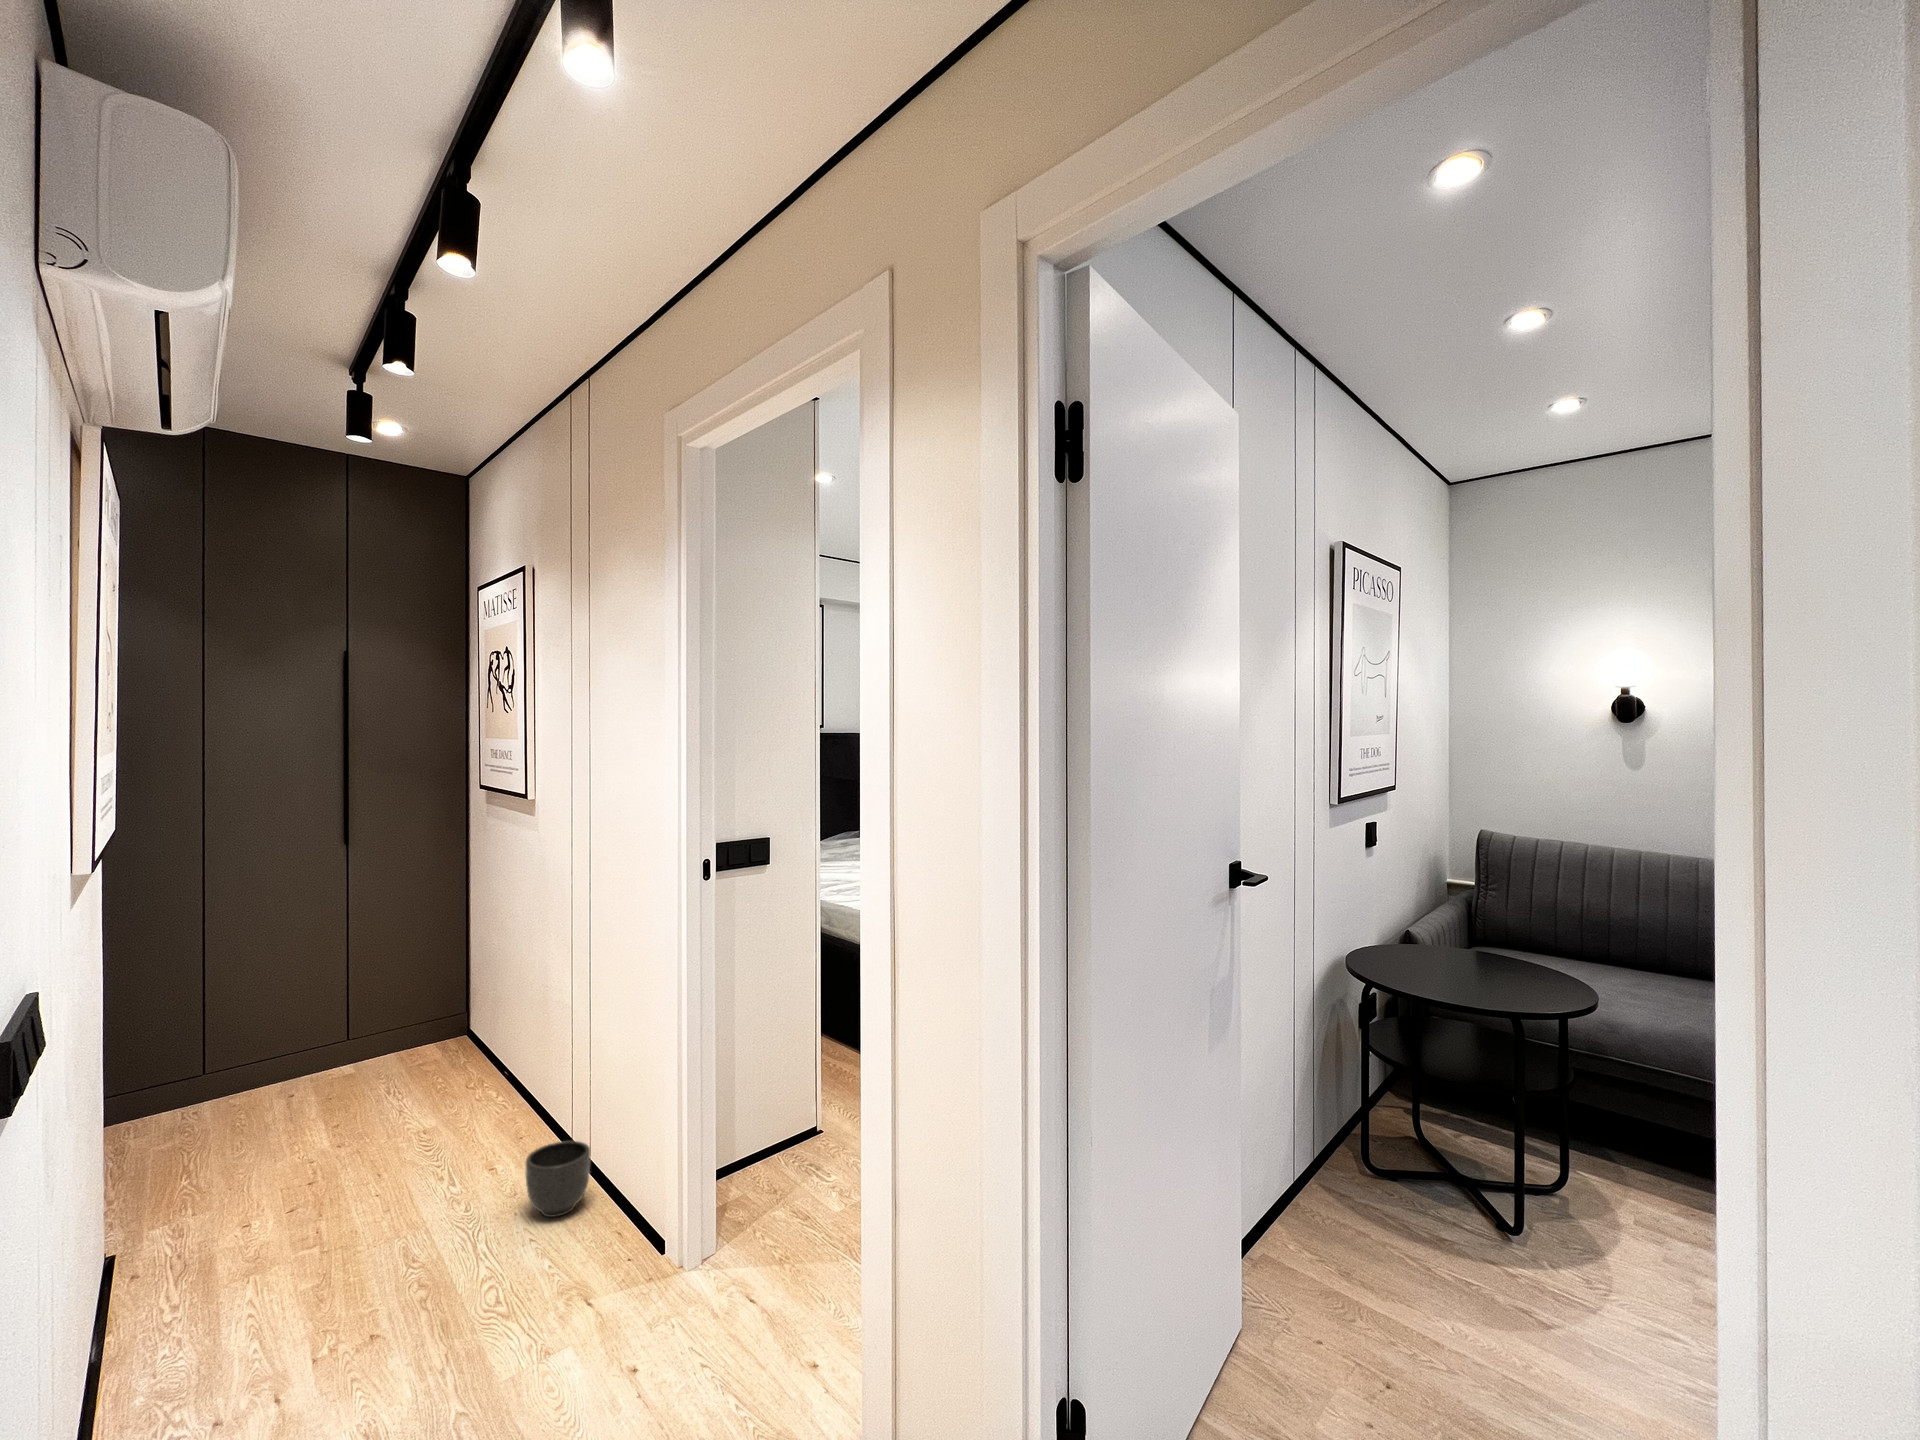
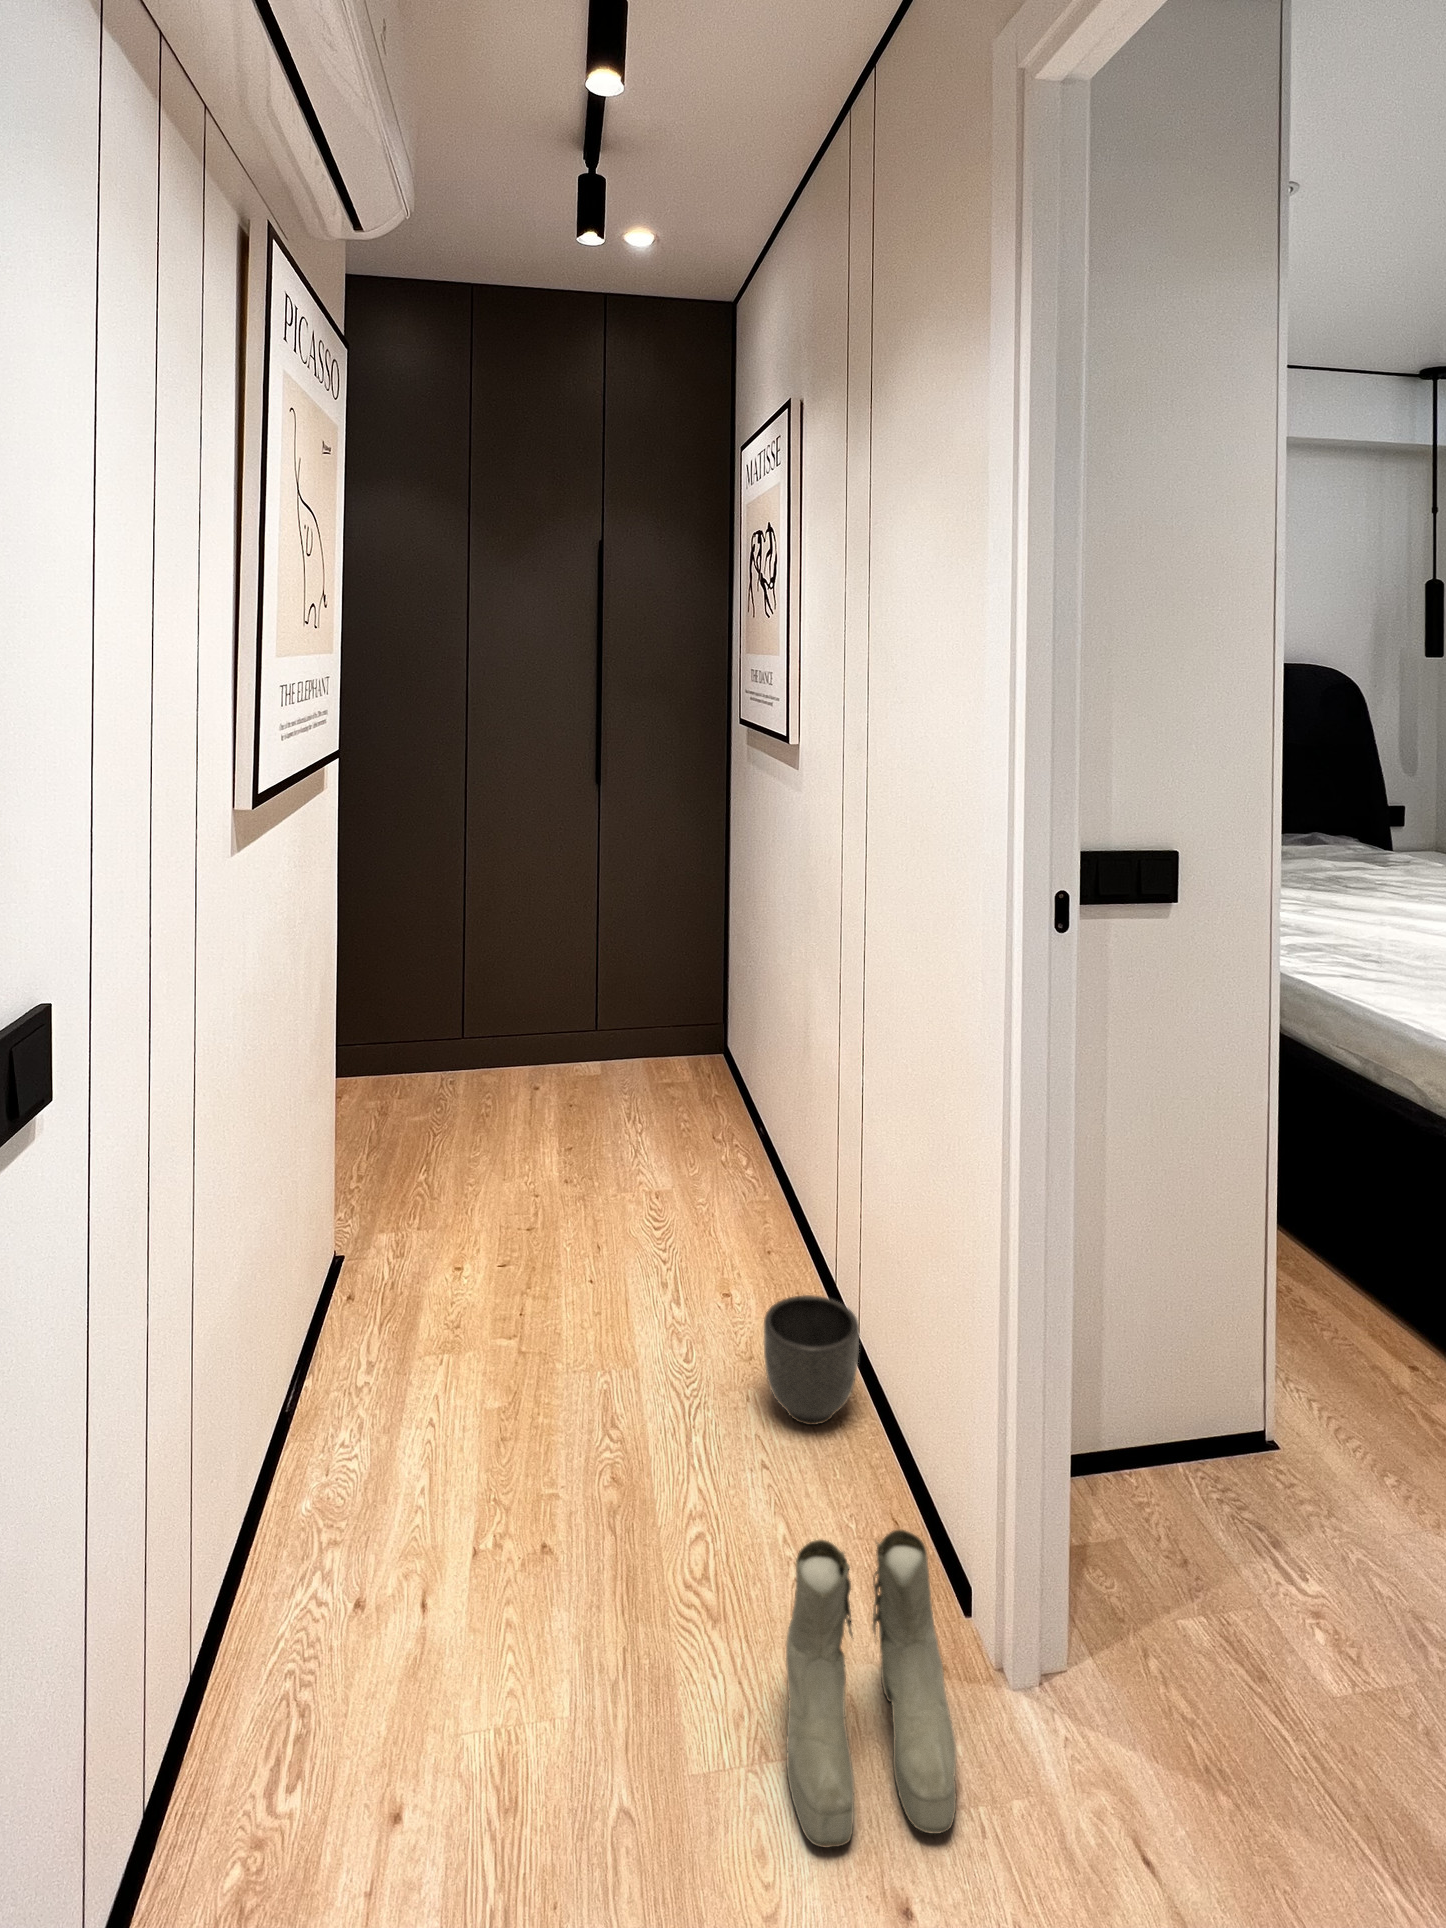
boots: none [558,1217,659,1376] -> present [786,1530,956,1847]

